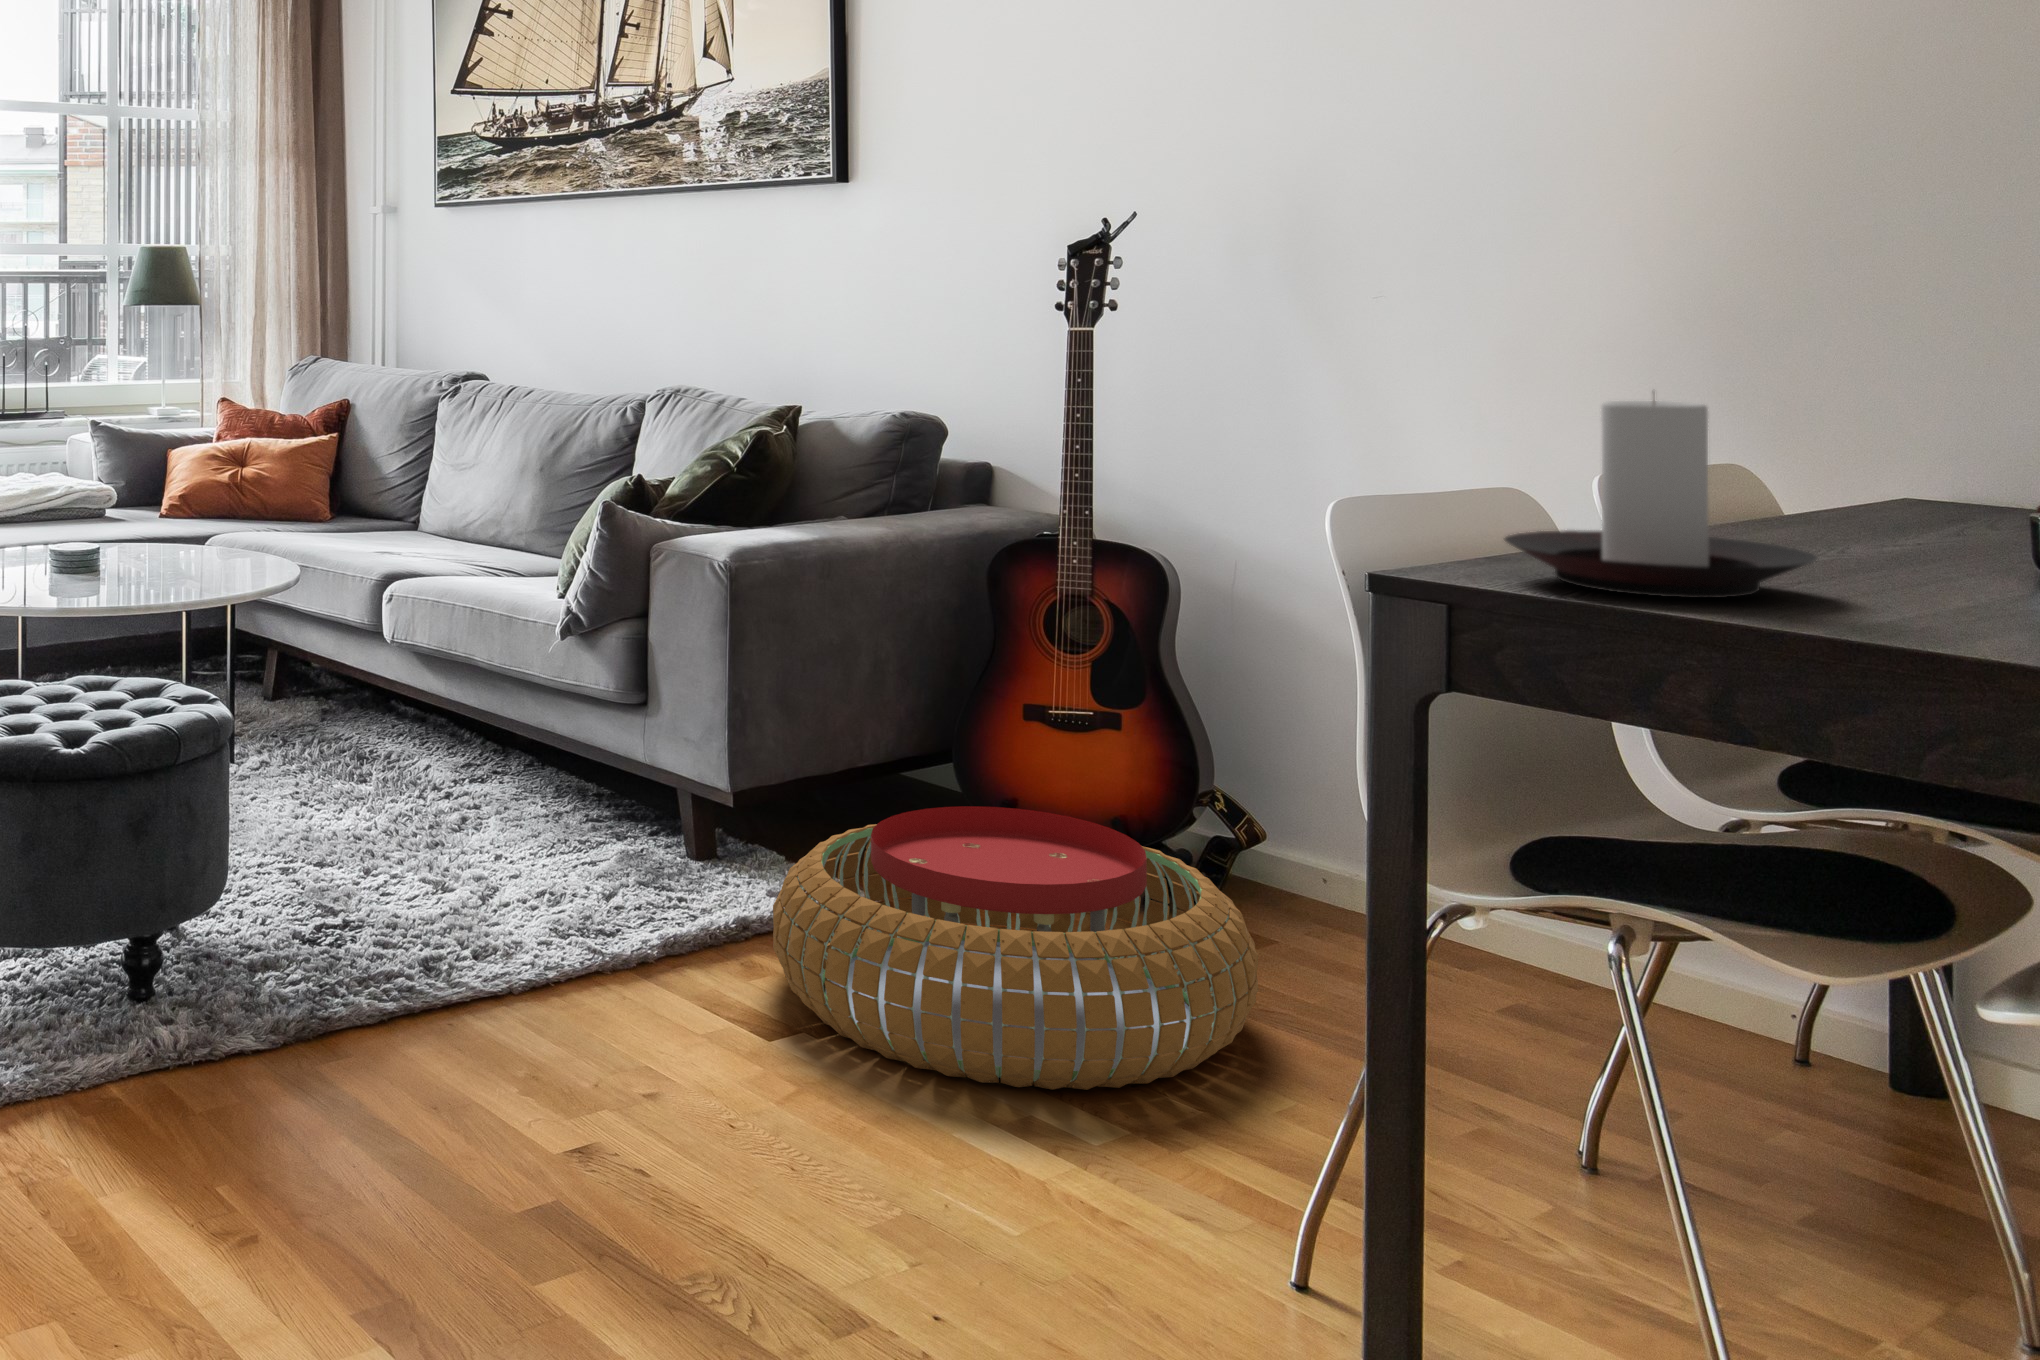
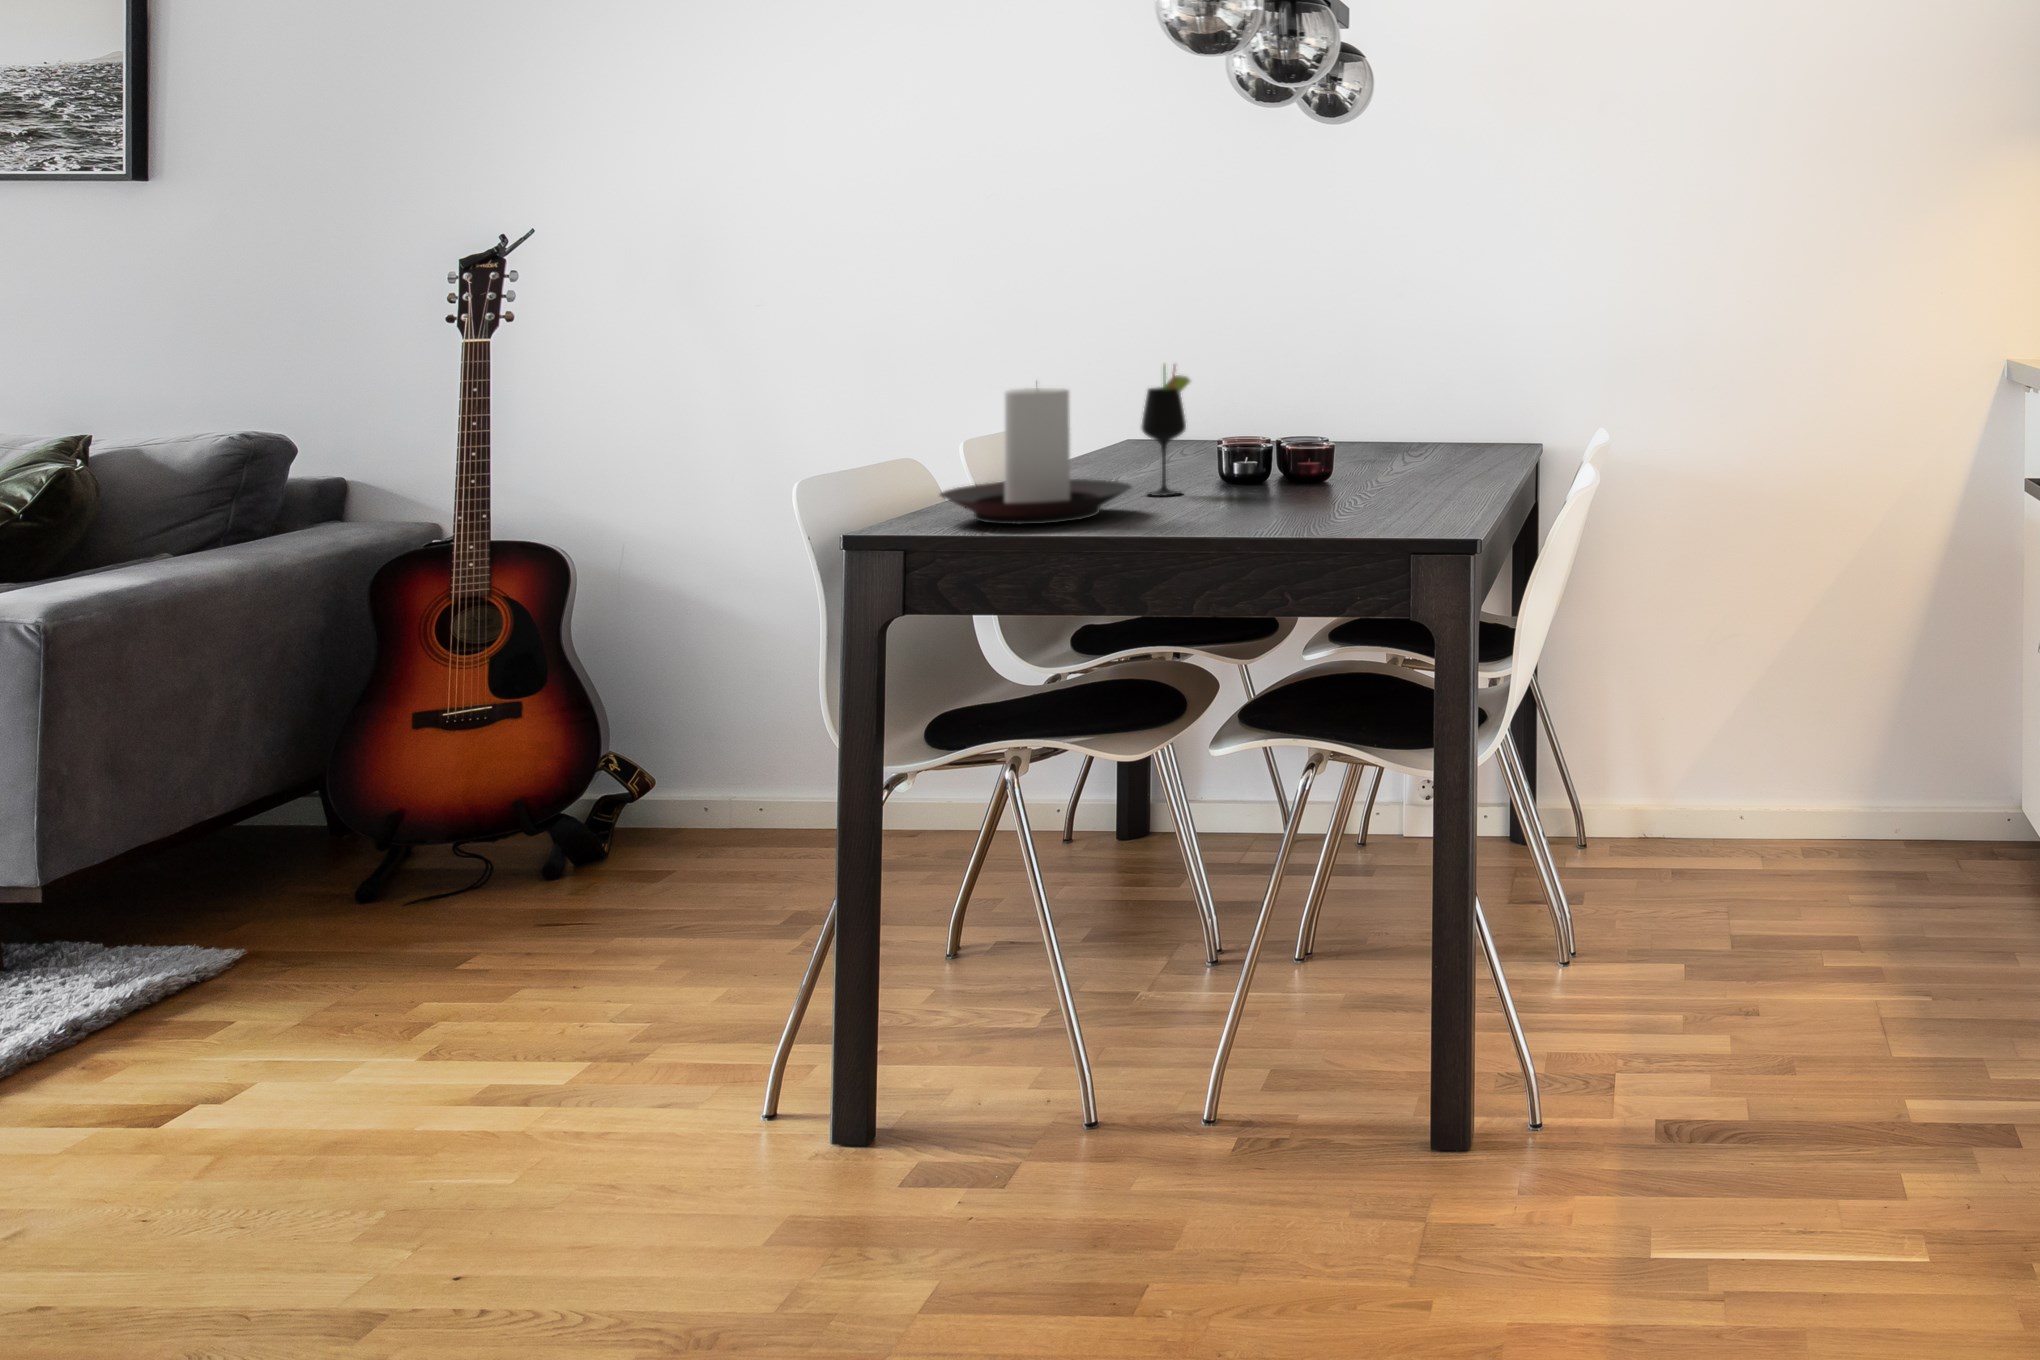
wine glass: none [1858,376,1952,582] -> present [1142,363,1190,496]
pouf: present [773,806,1259,1090] -> none [140,805,691,1094]

